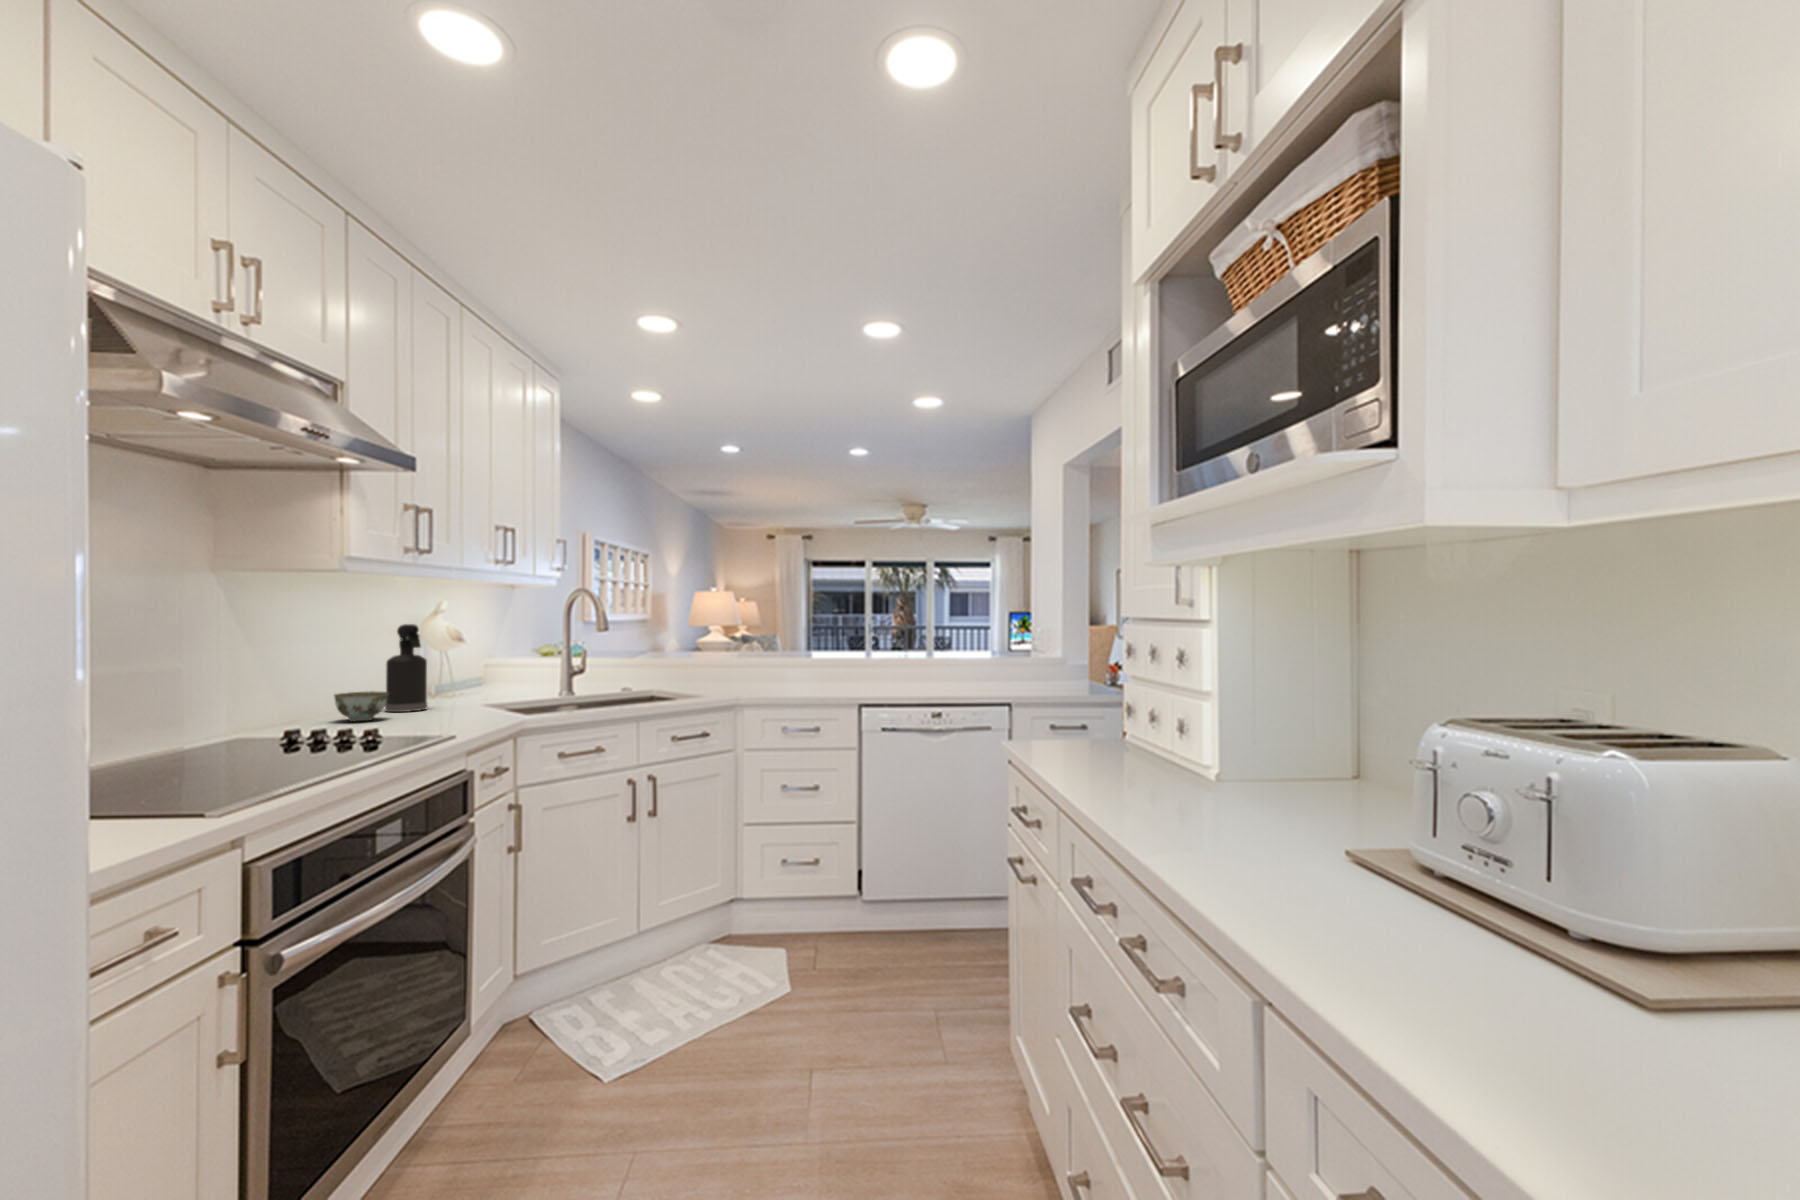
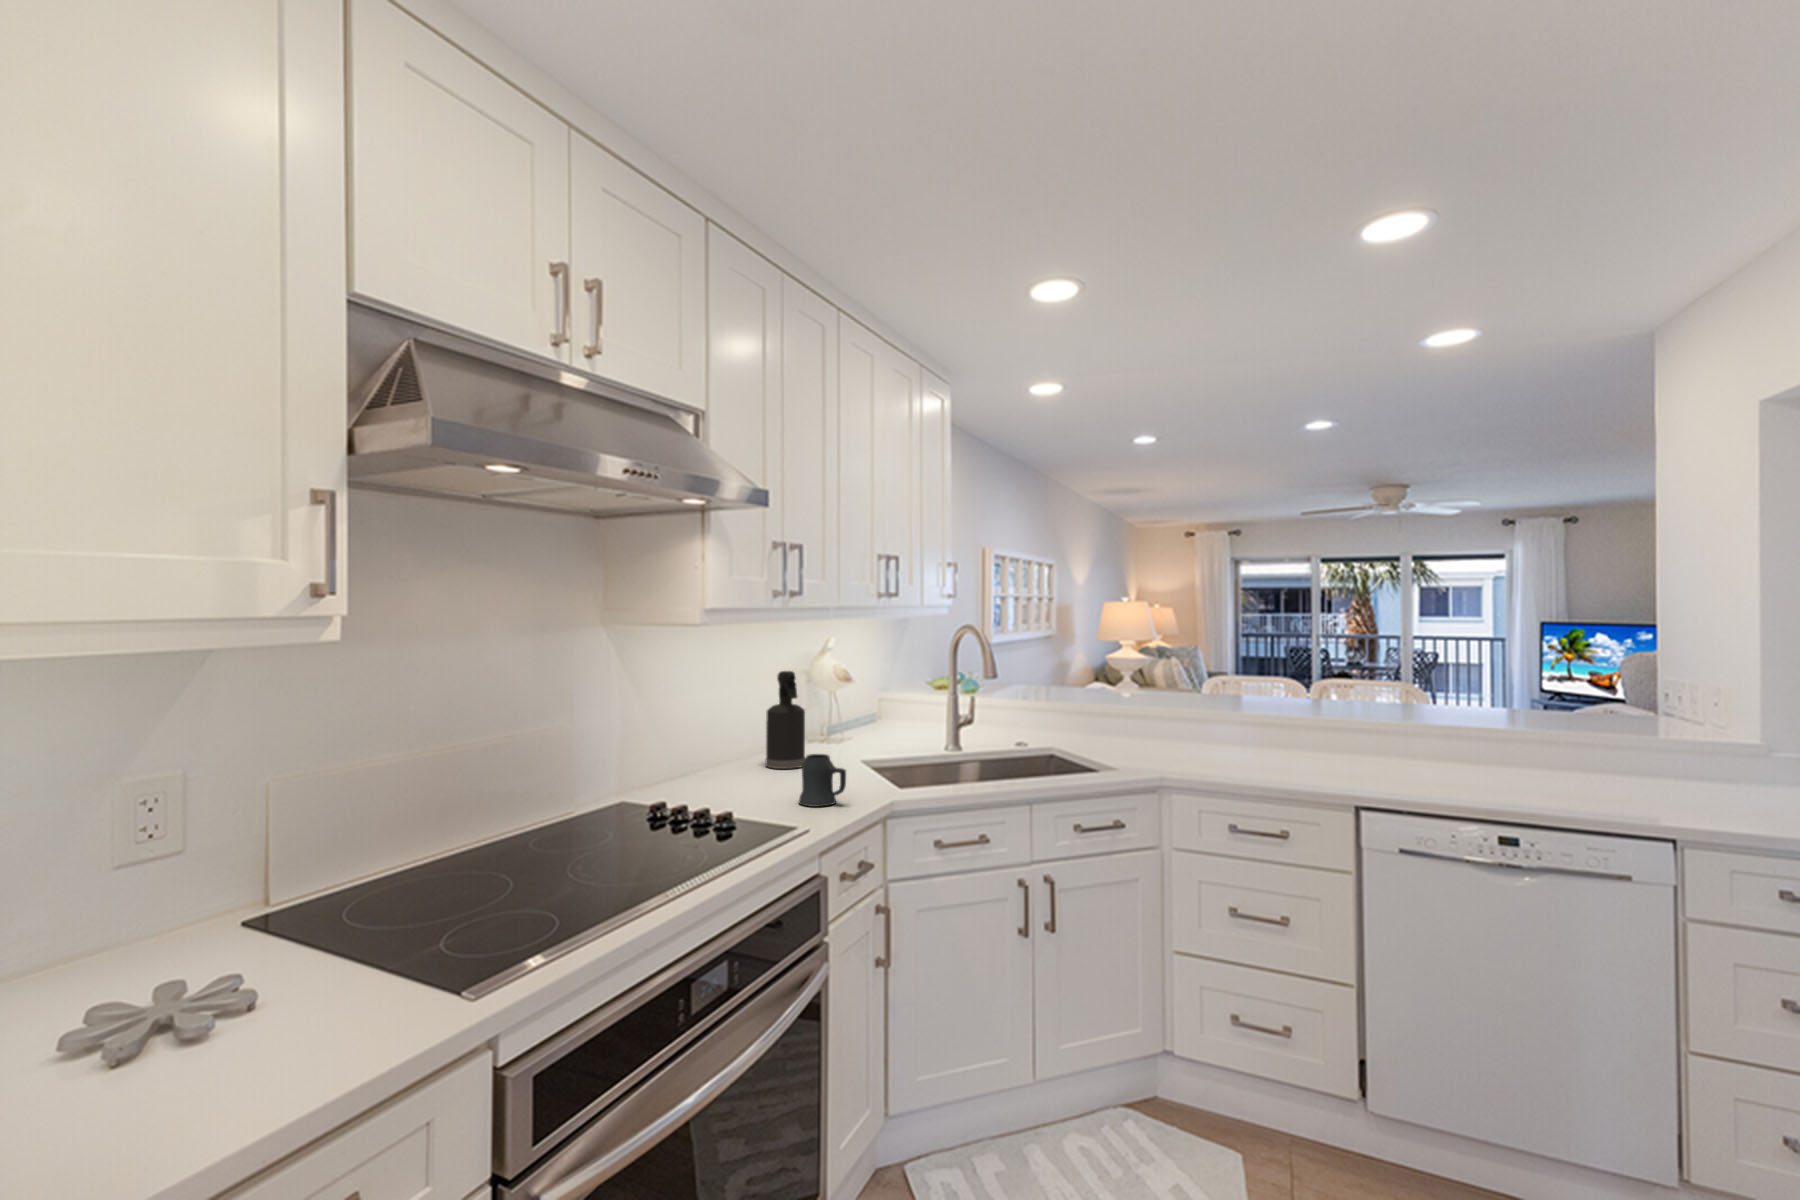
mug: none [435,684,481,727] -> present [799,754,846,807]
bowl: present [334,691,389,721] -> none [710,748,762,784]

